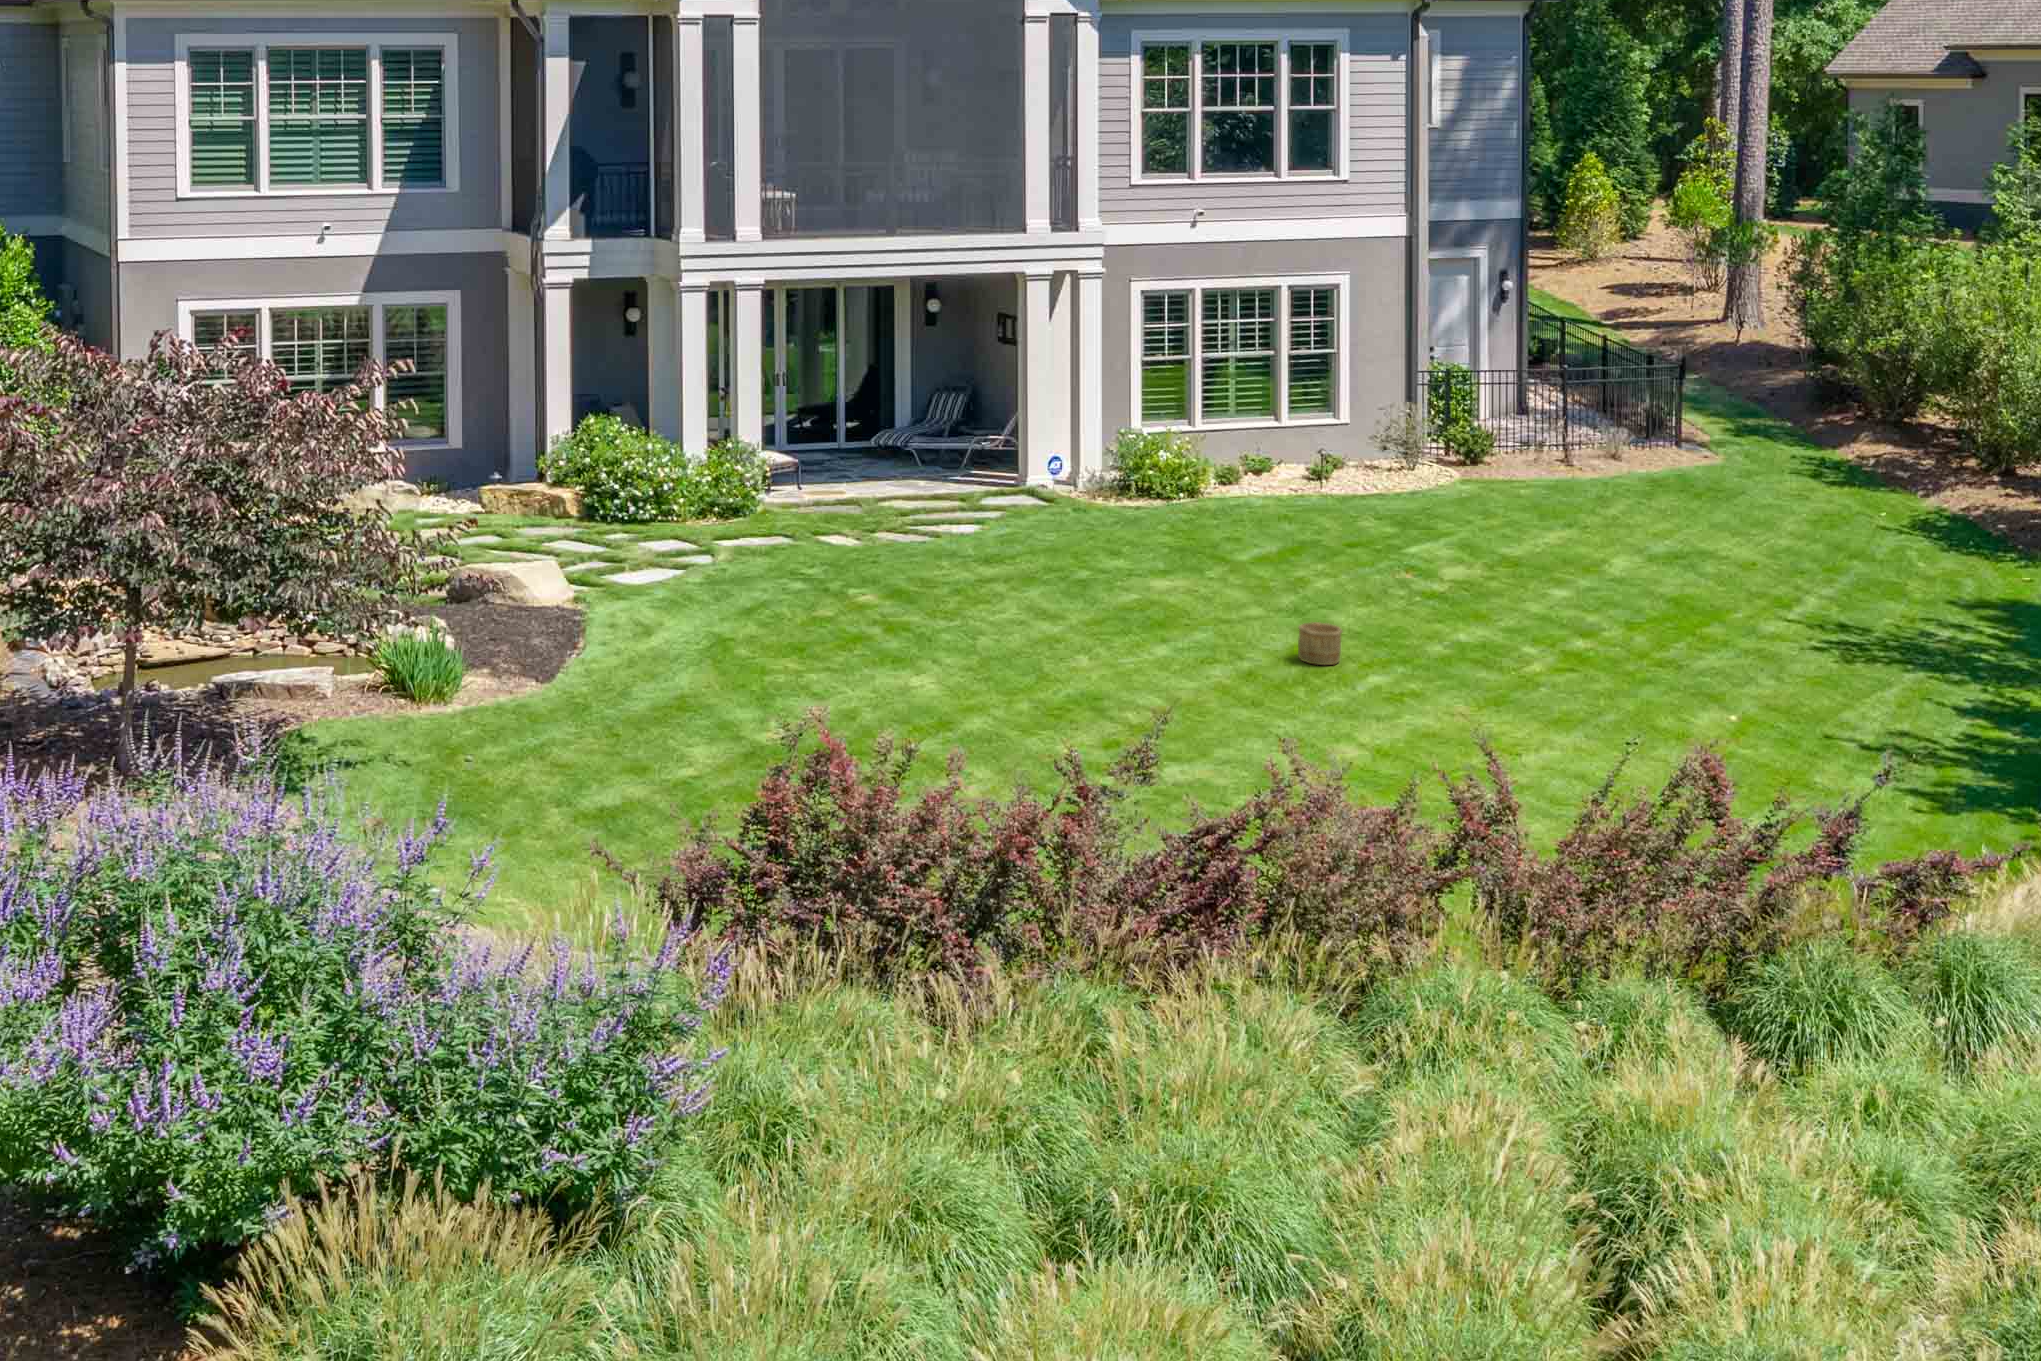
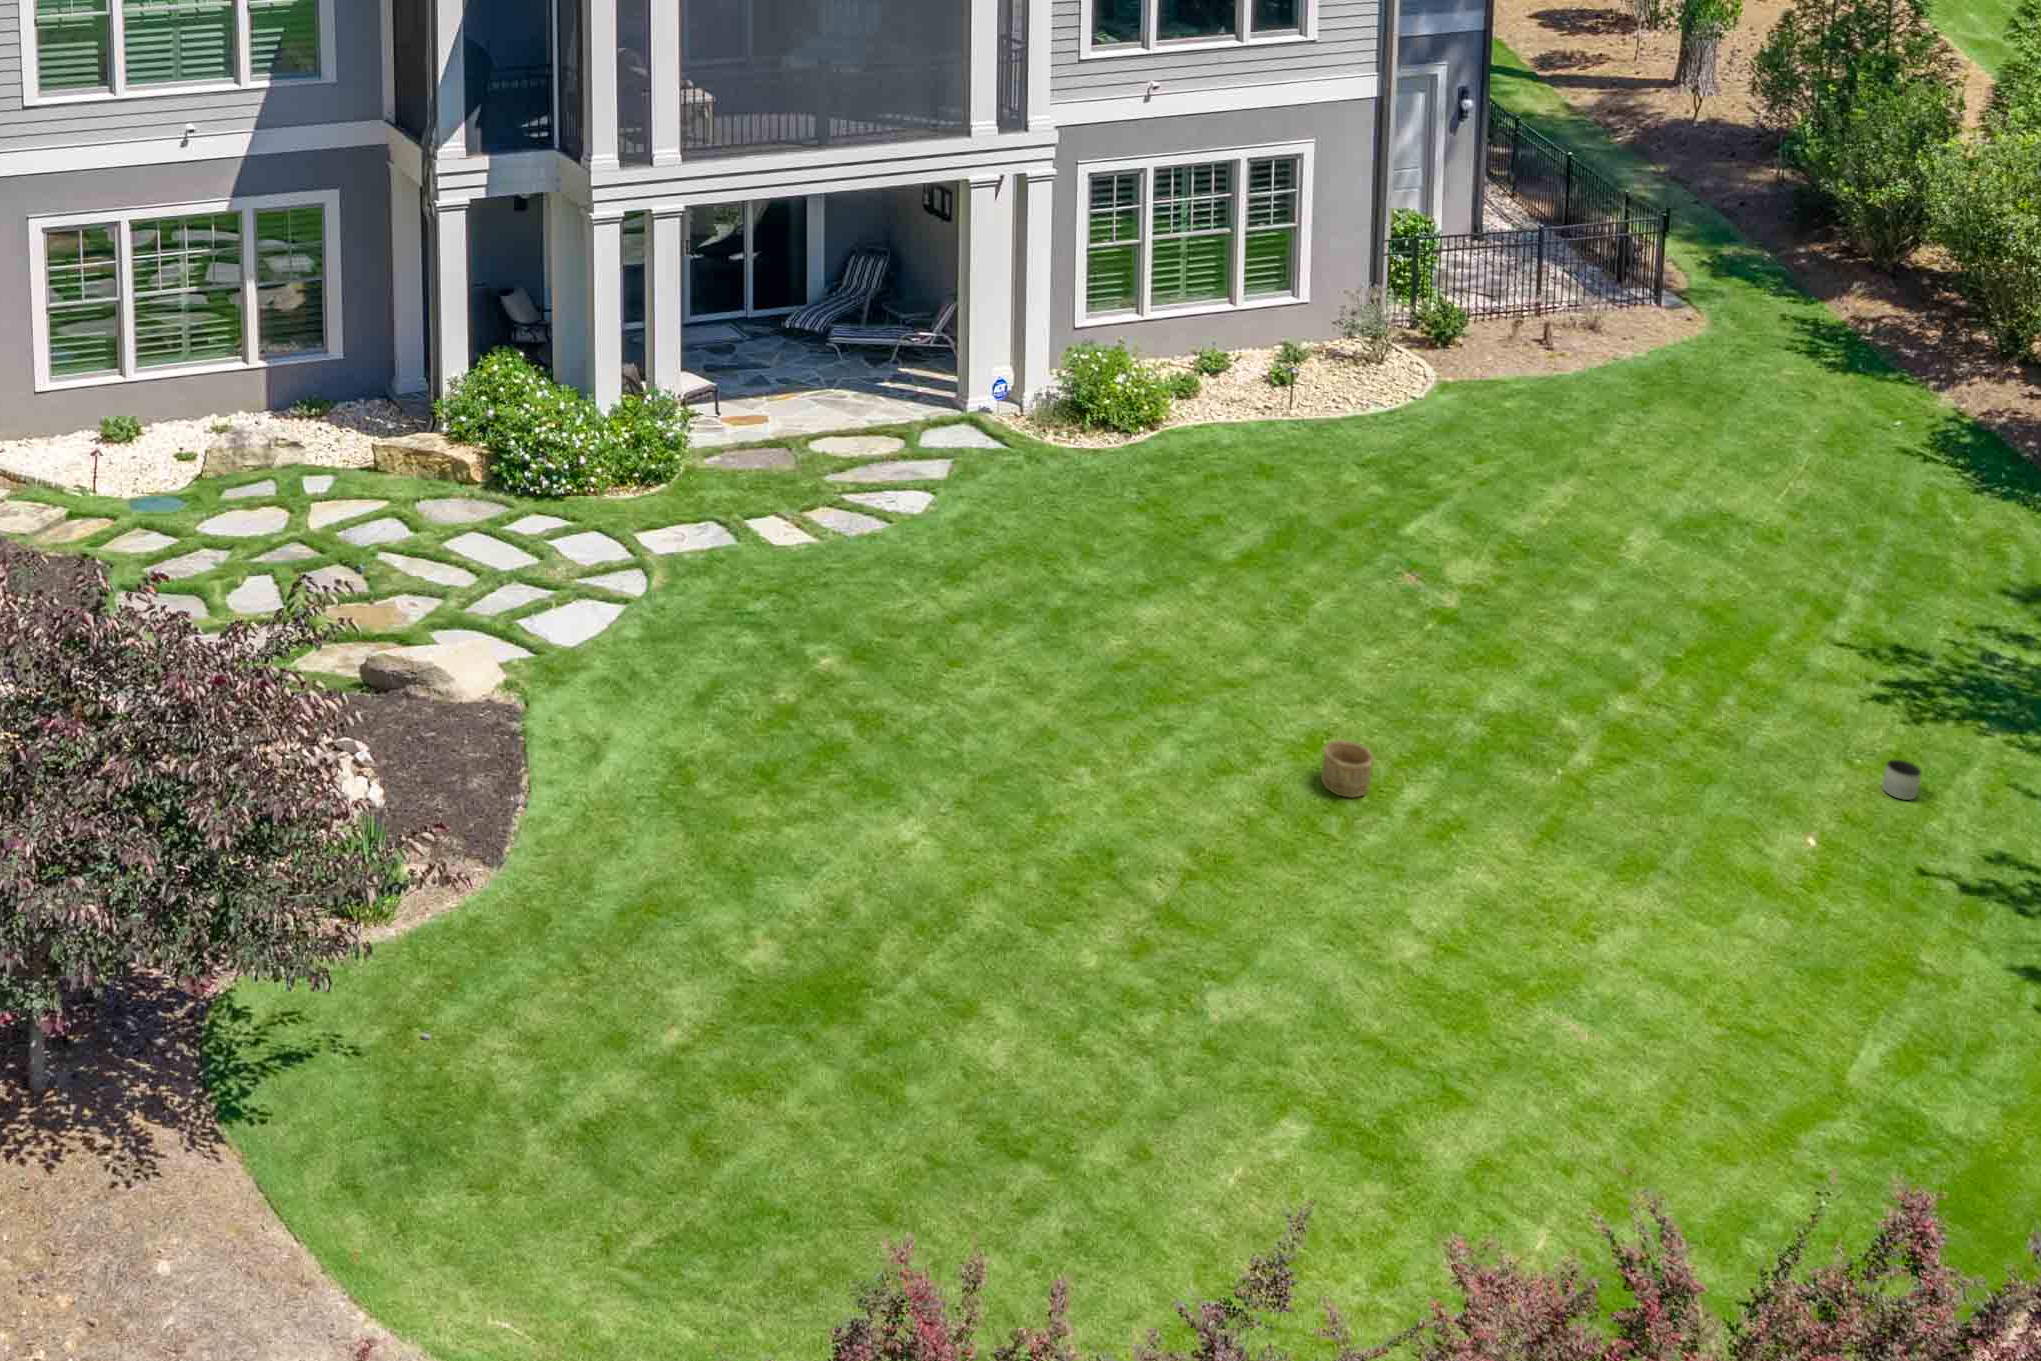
planter: none [1807,646,1839,677] -> present [1882,760,1921,800]

